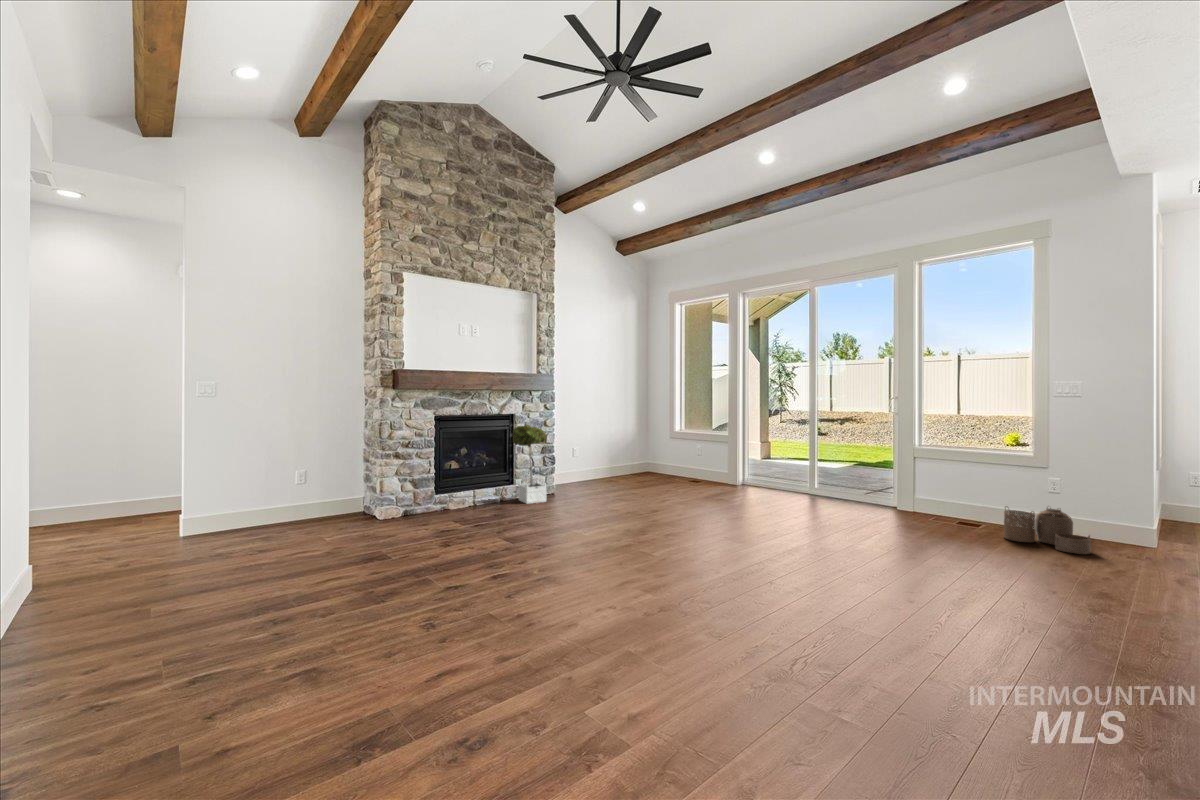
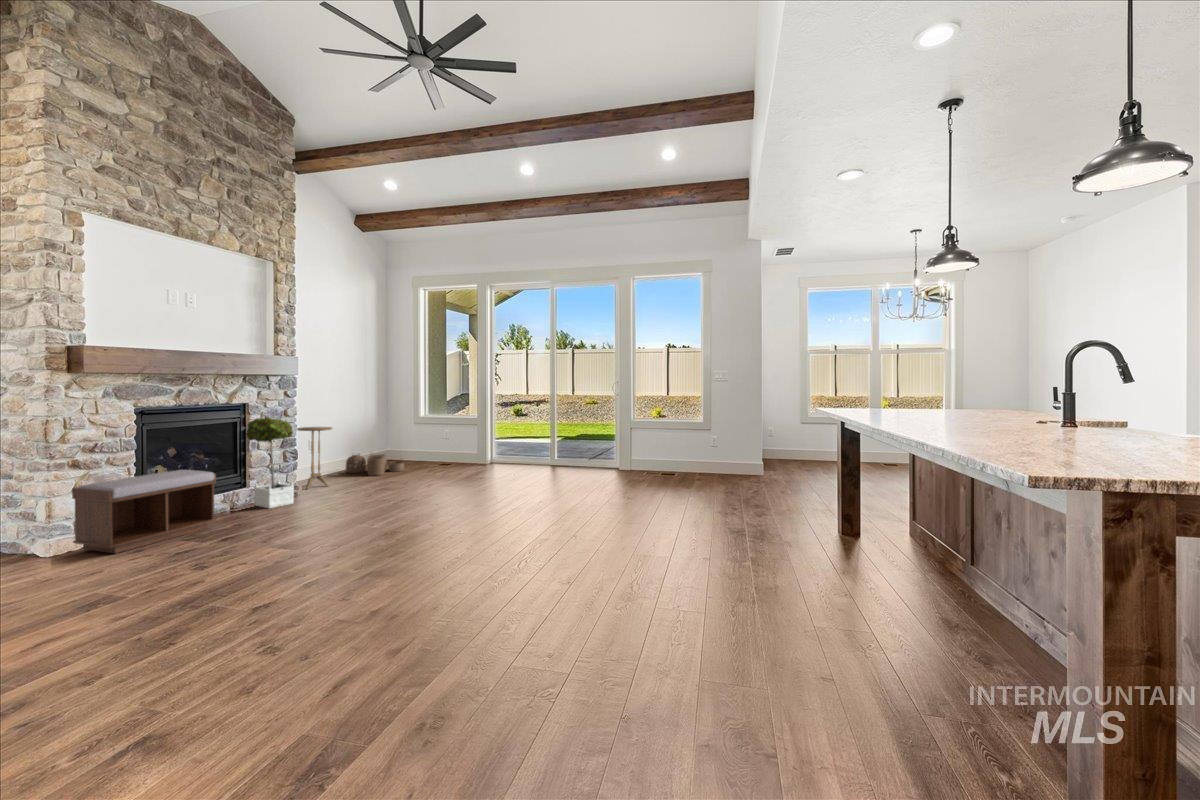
side table: none [558,436,586,491] -> present [297,427,332,489]
bench: none [393,465,482,525] -> present [72,470,216,553]
woven basket: present [1004,508,1091,554] -> present [346,454,404,476]

